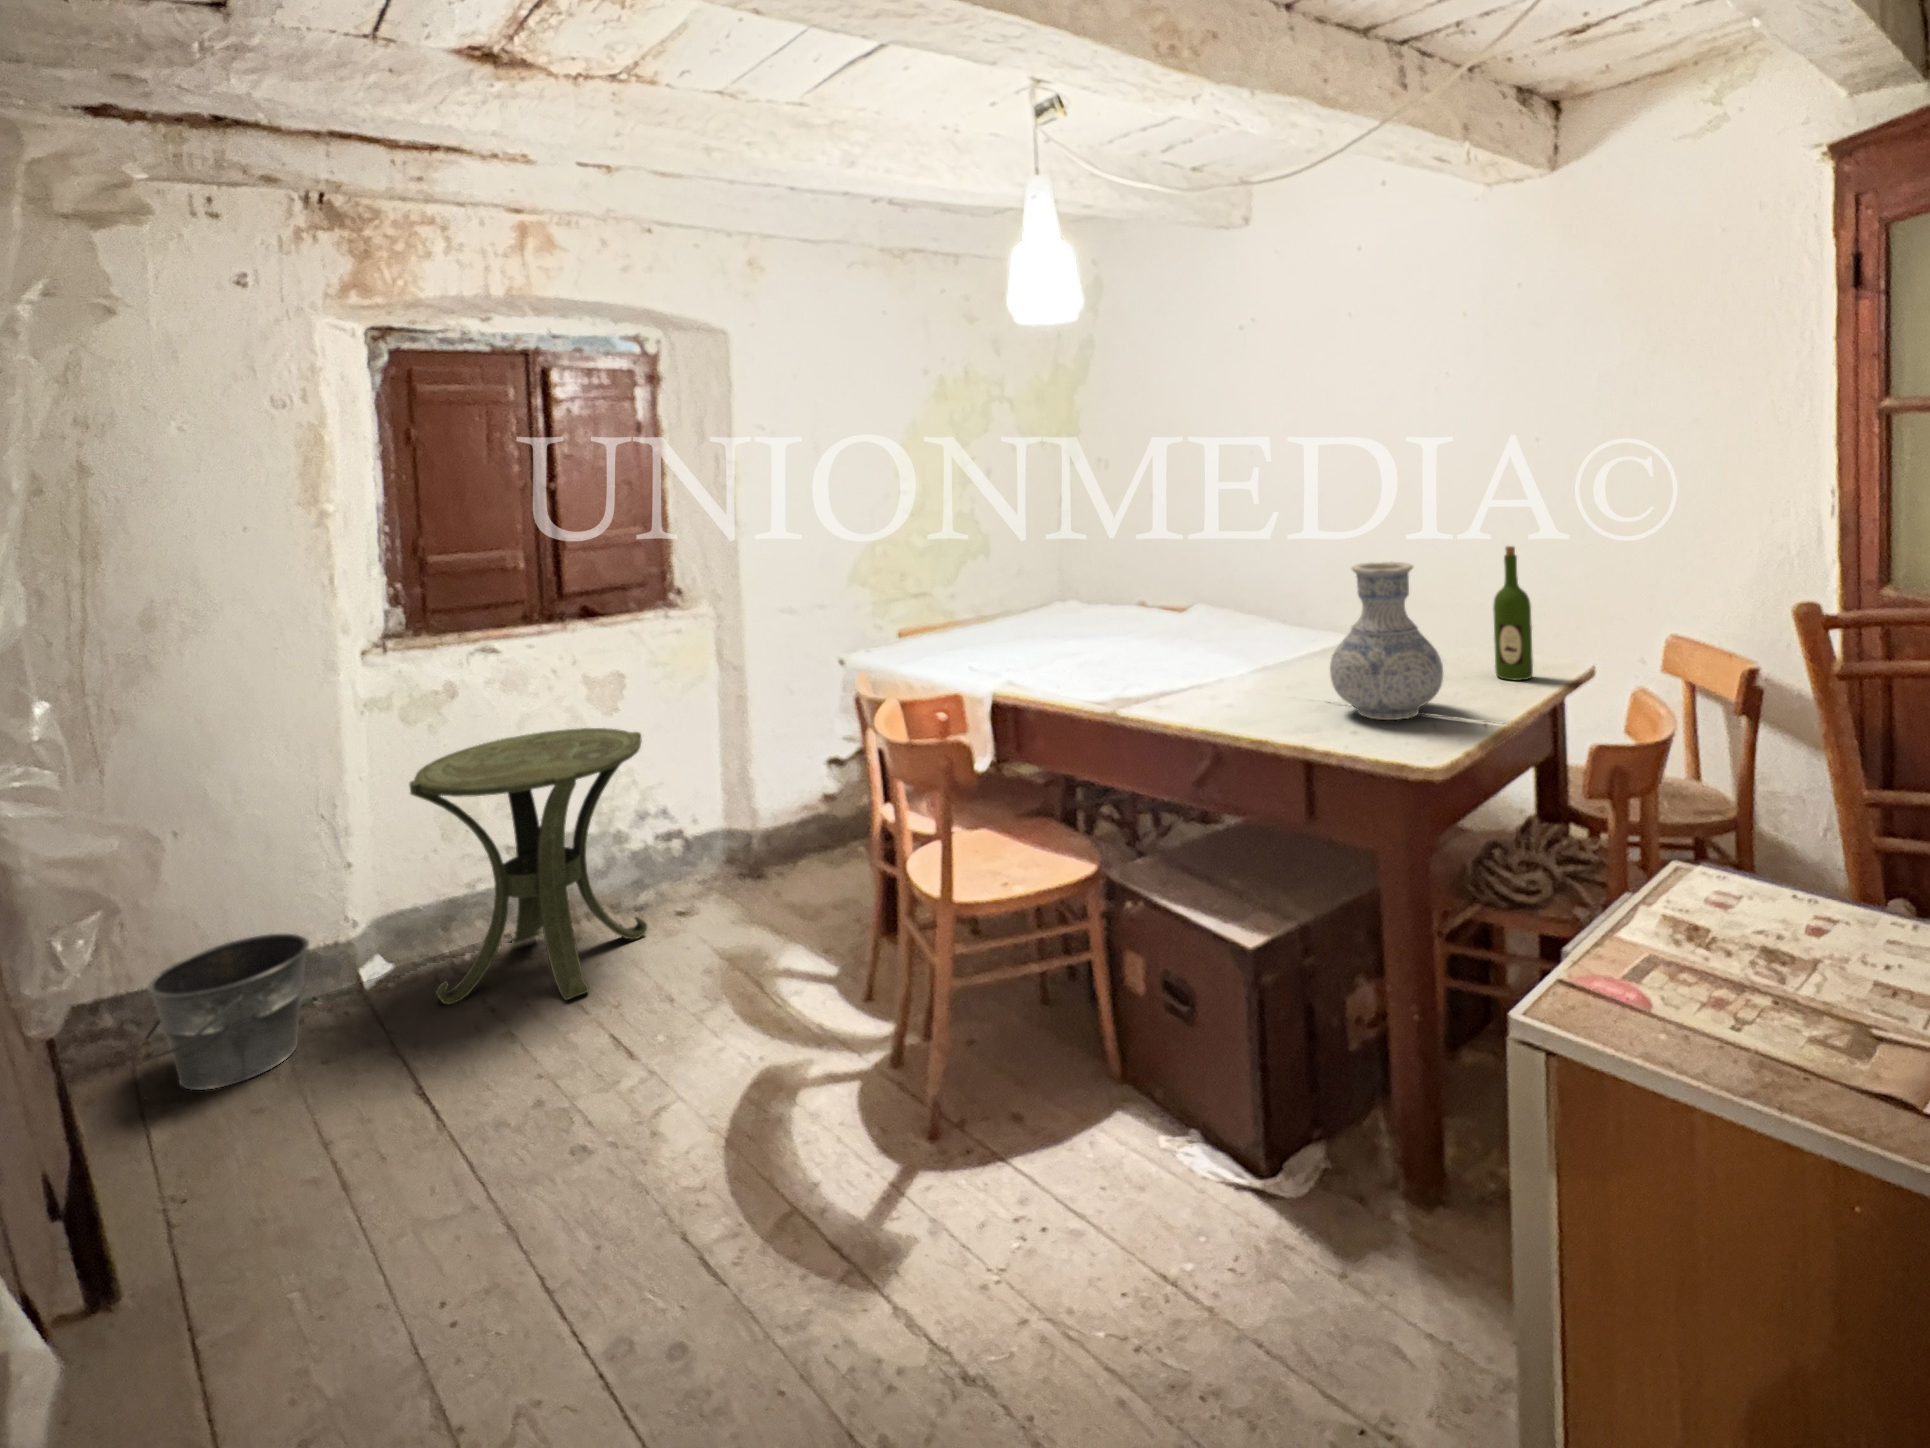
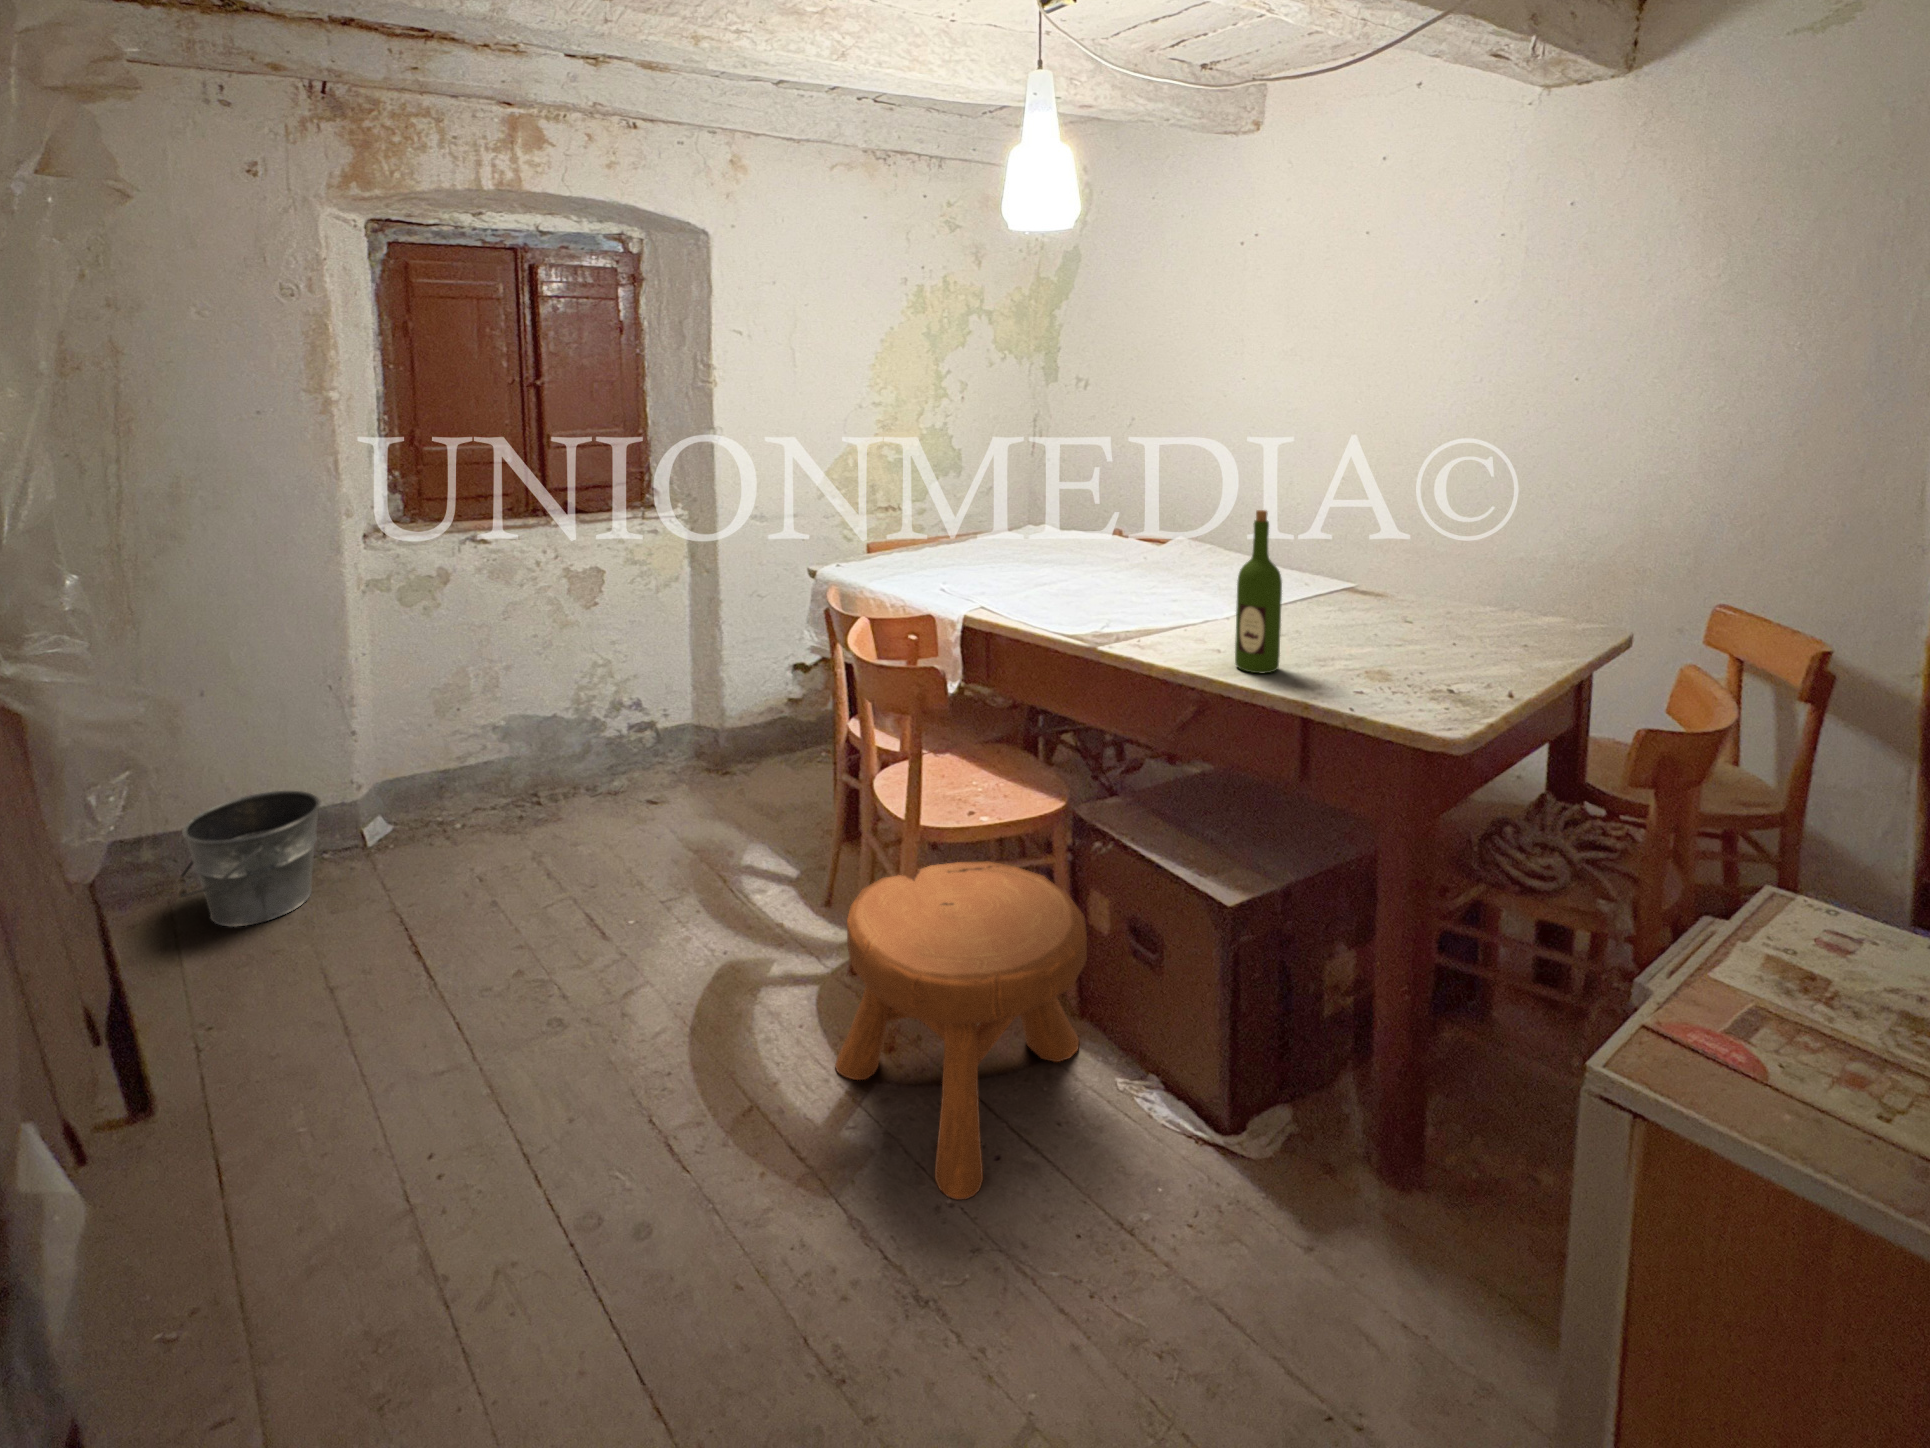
wine bottle: present [1493,546,1533,680] -> present [1235,510,1282,673]
vase: present [1330,561,1443,720] -> none [1333,510,1463,682]
side table: present [409,728,647,1004] -> none [408,619,623,874]
stool: none [876,932,1122,1273] -> present [835,862,1087,1200]

